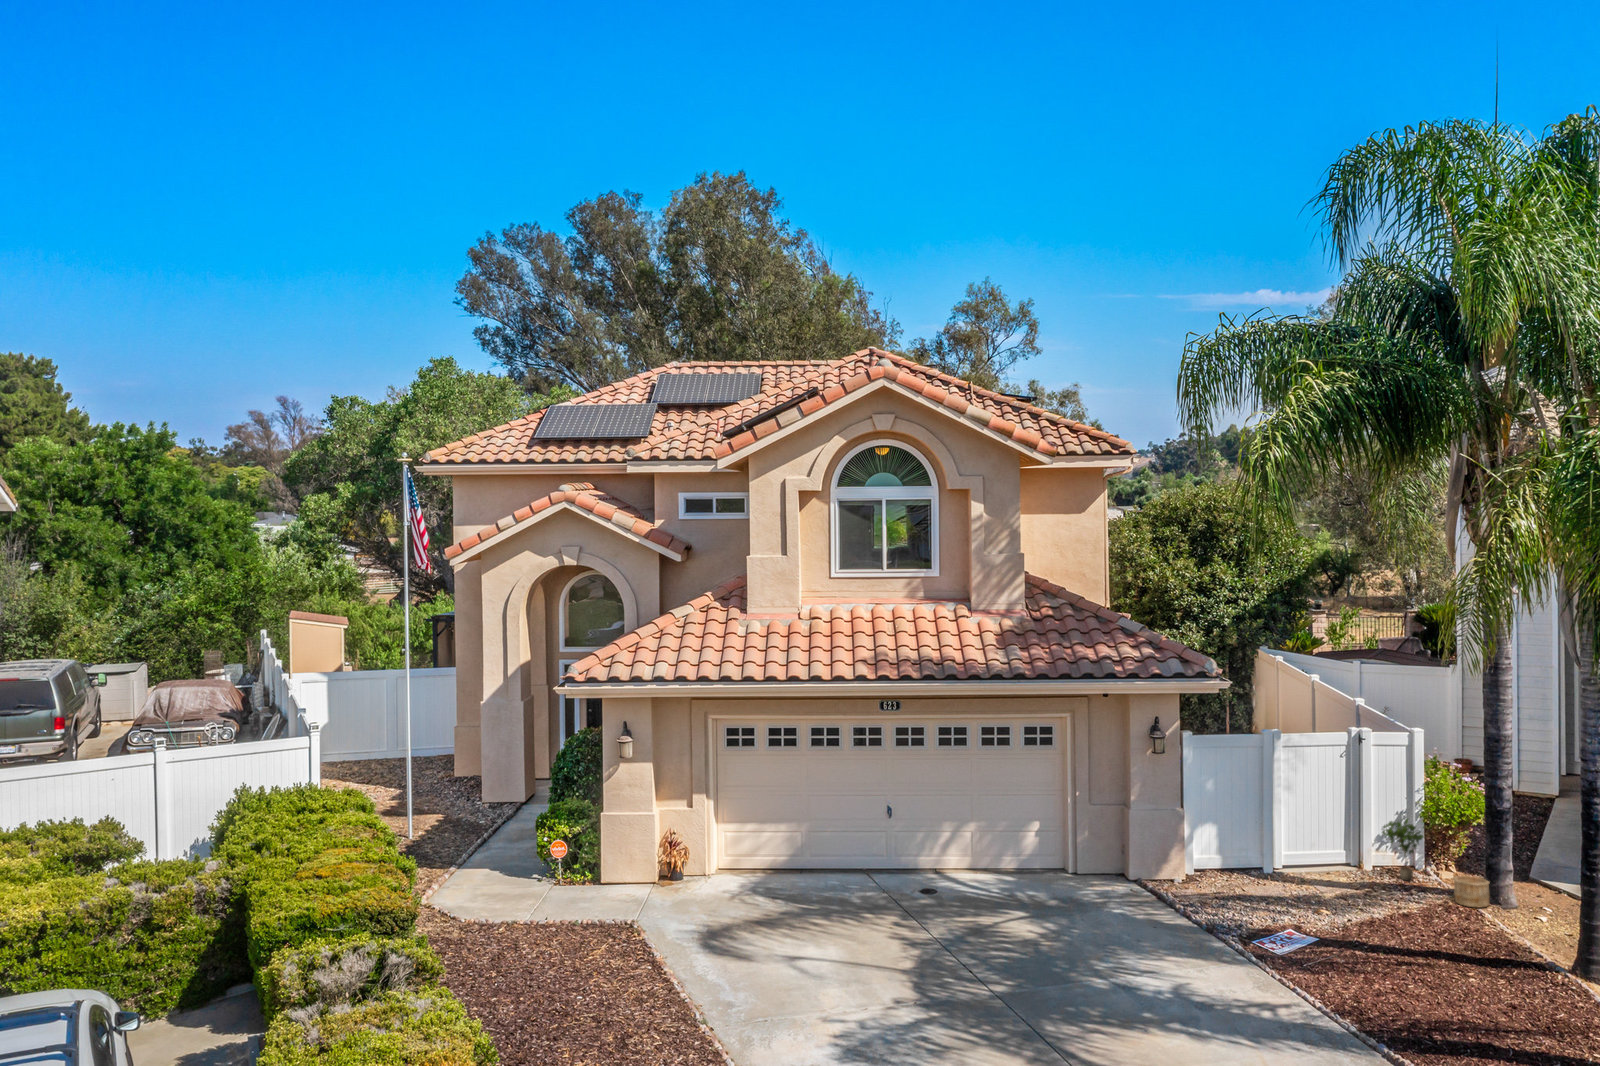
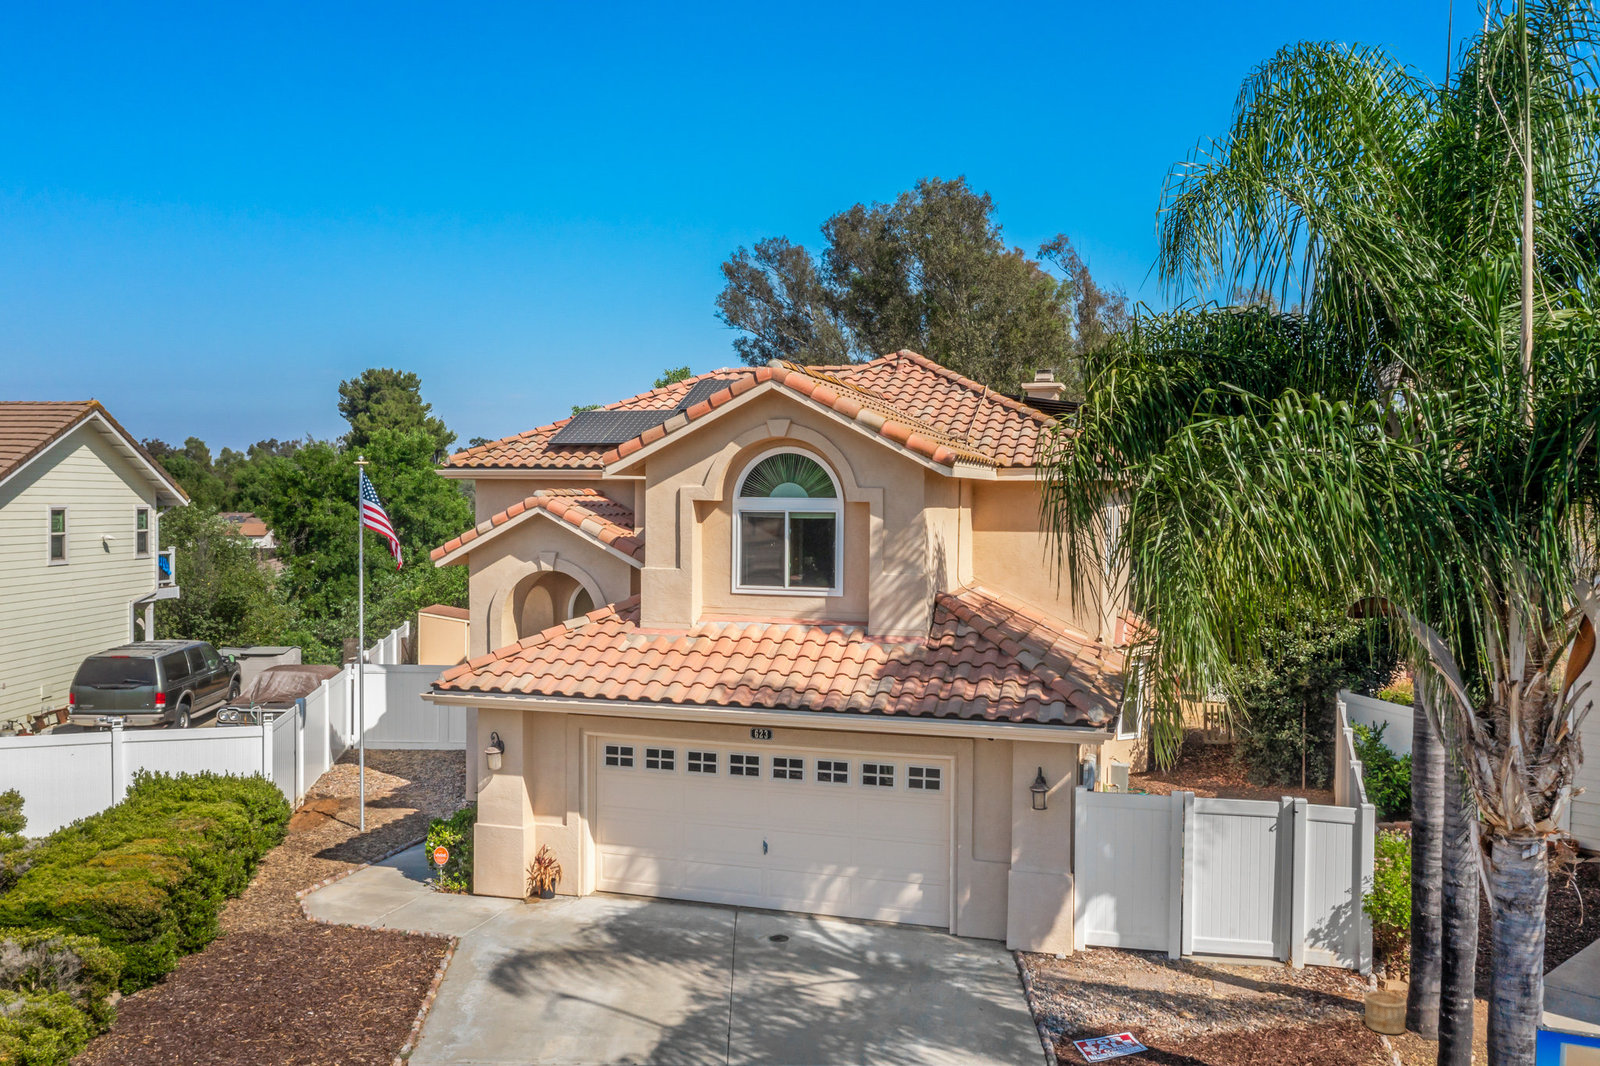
potted plant: present [1382,818,1423,881] -> none [1309,910,1365,989]

